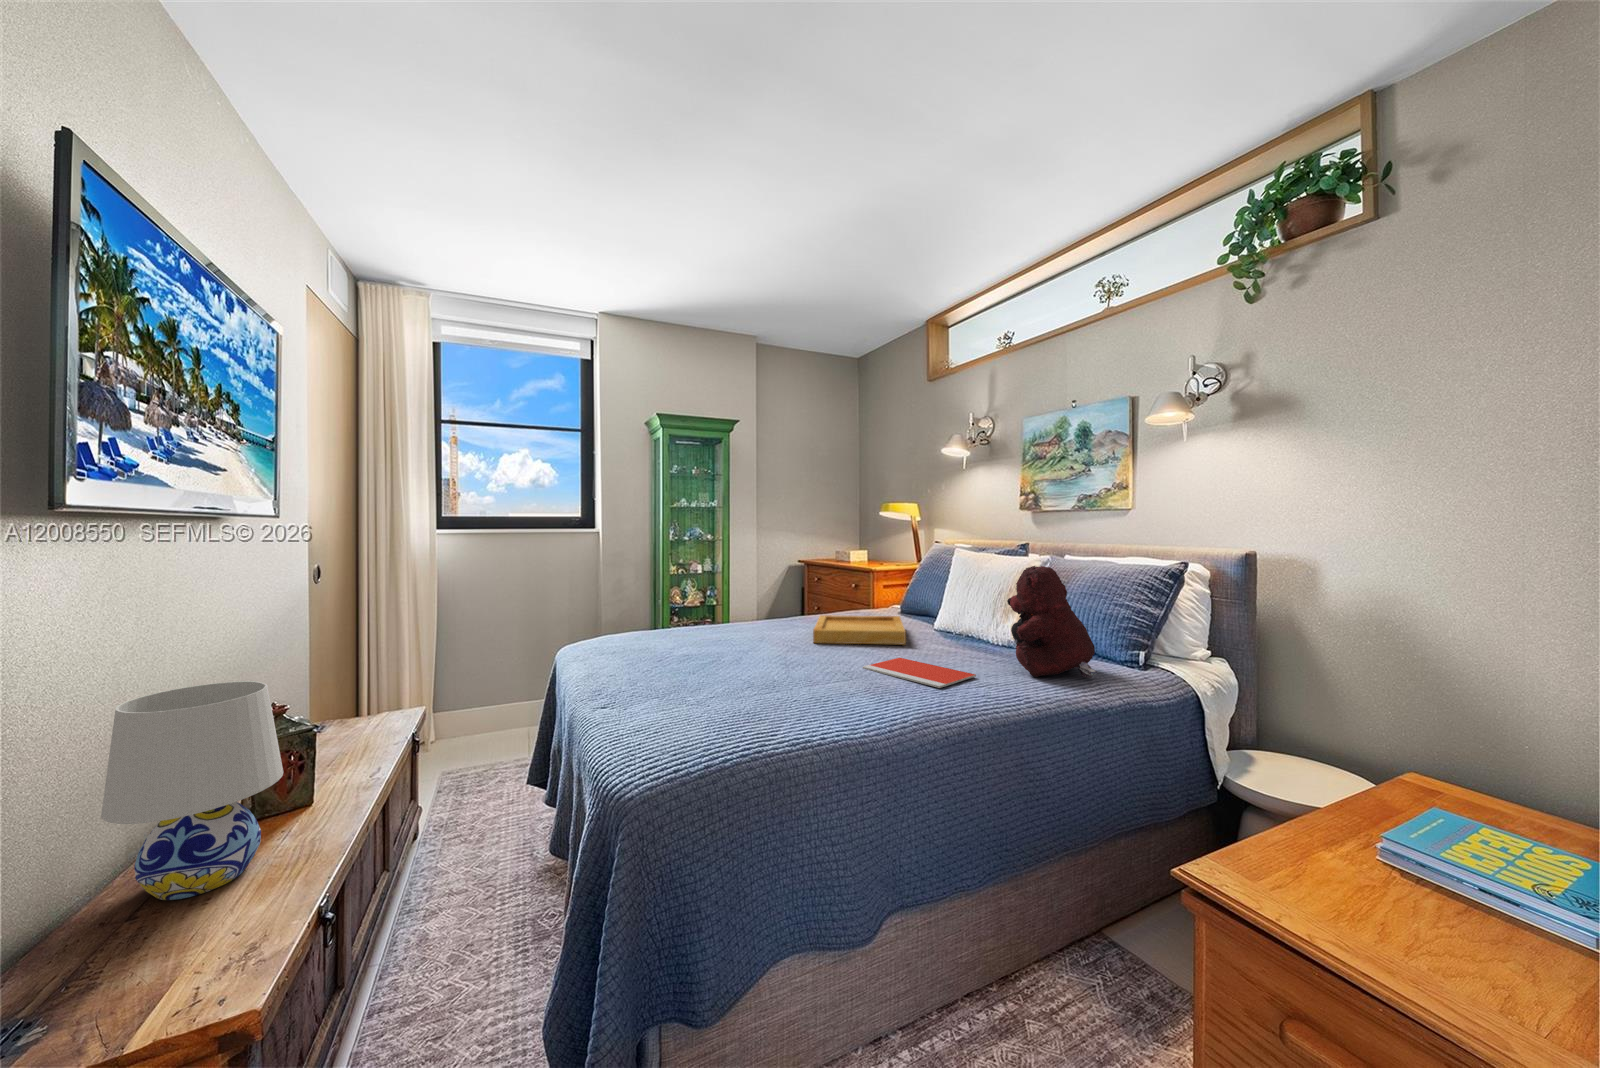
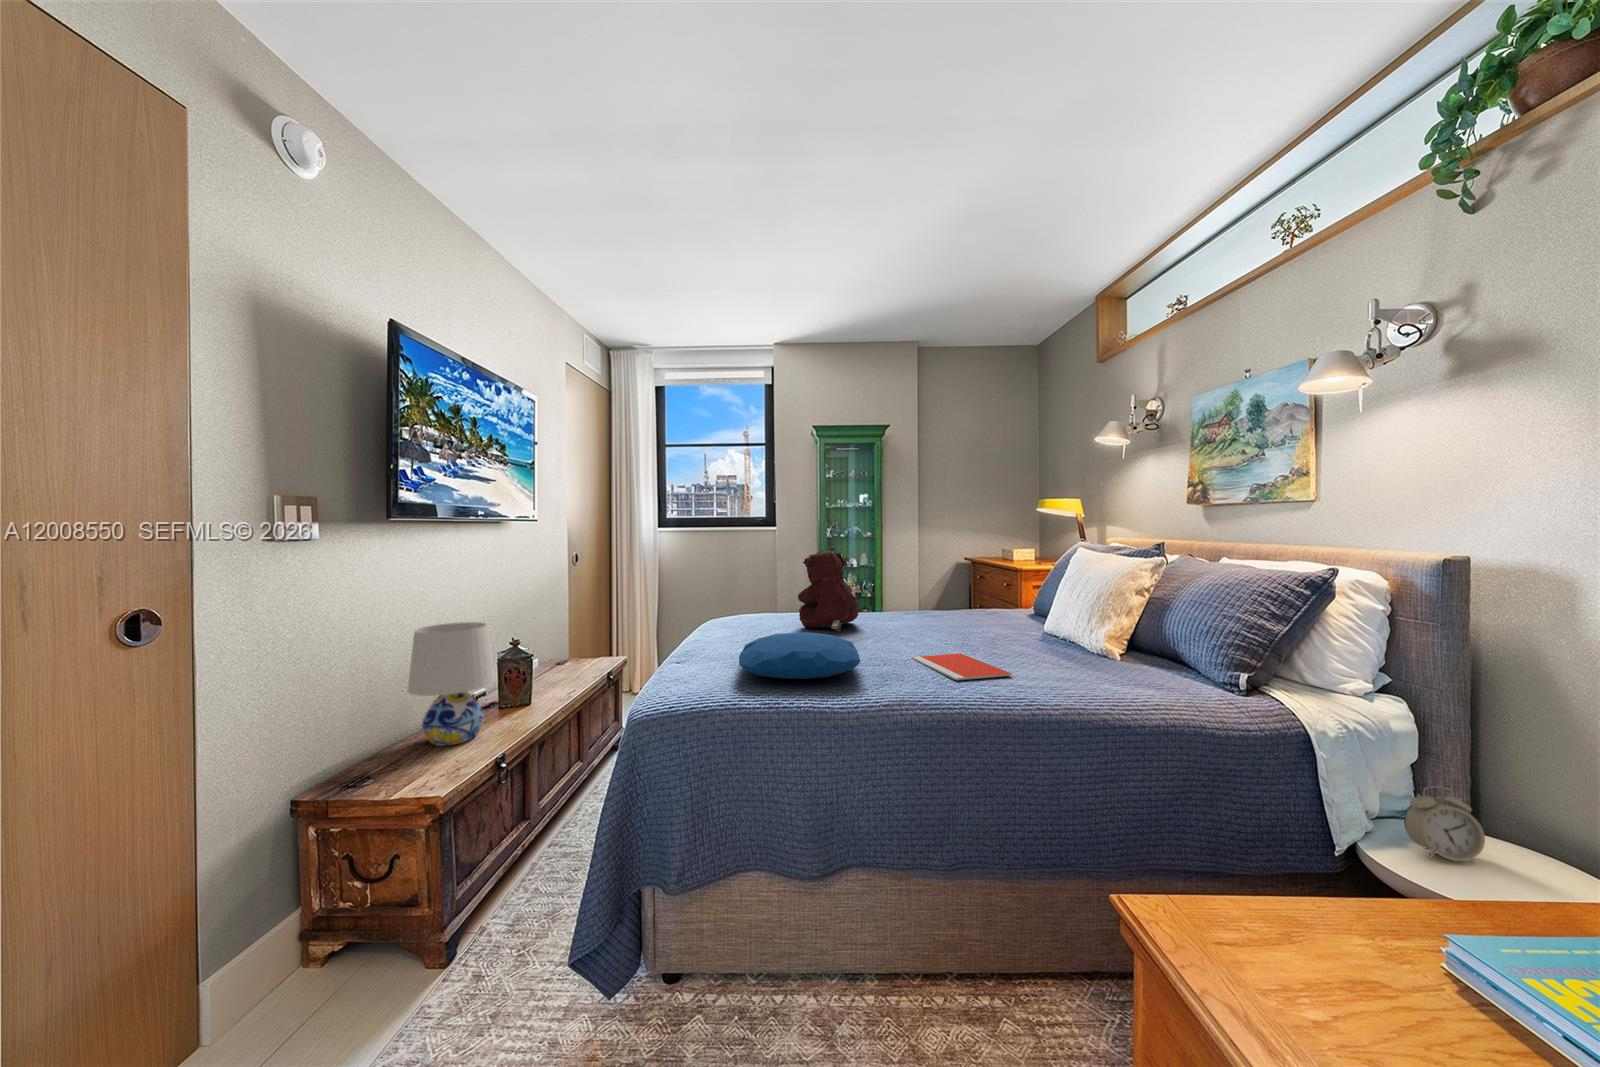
teddy bear: present [1007,566,1098,678] -> present [798,551,859,632]
tray: present [813,615,906,645] -> none [899,612,1009,644]
pillow: none [698,651,859,712] -> present [739,632,860,679]
alarm clock: none [1261,727,1309,783] -> present [1404,786,1485,861]

